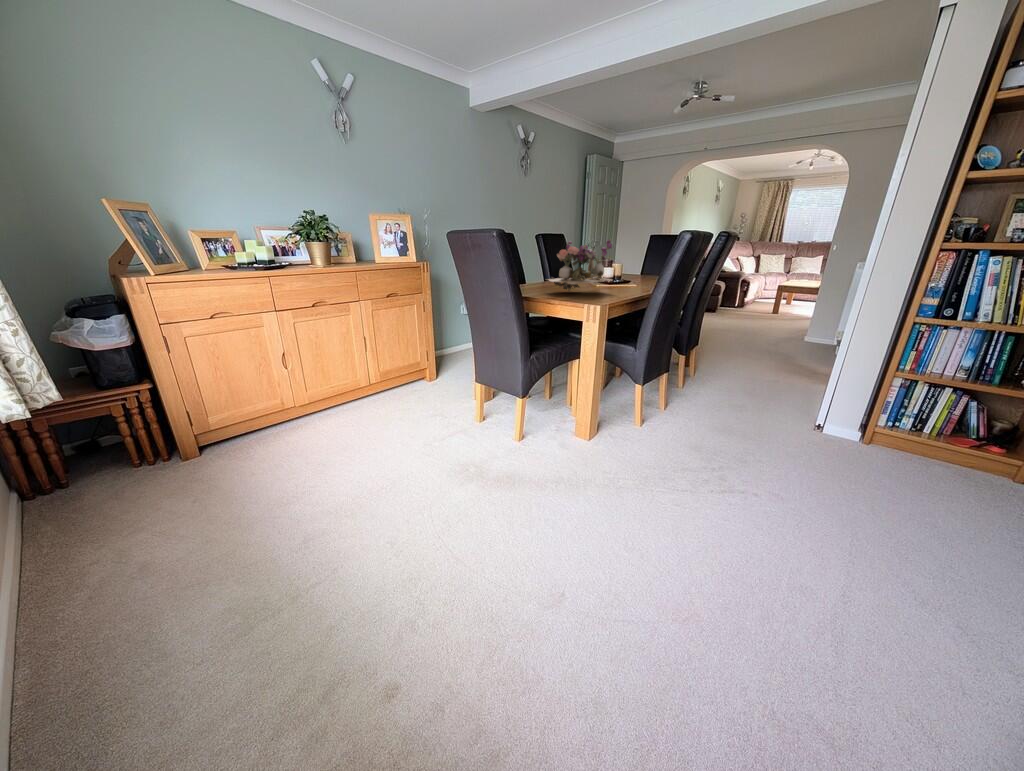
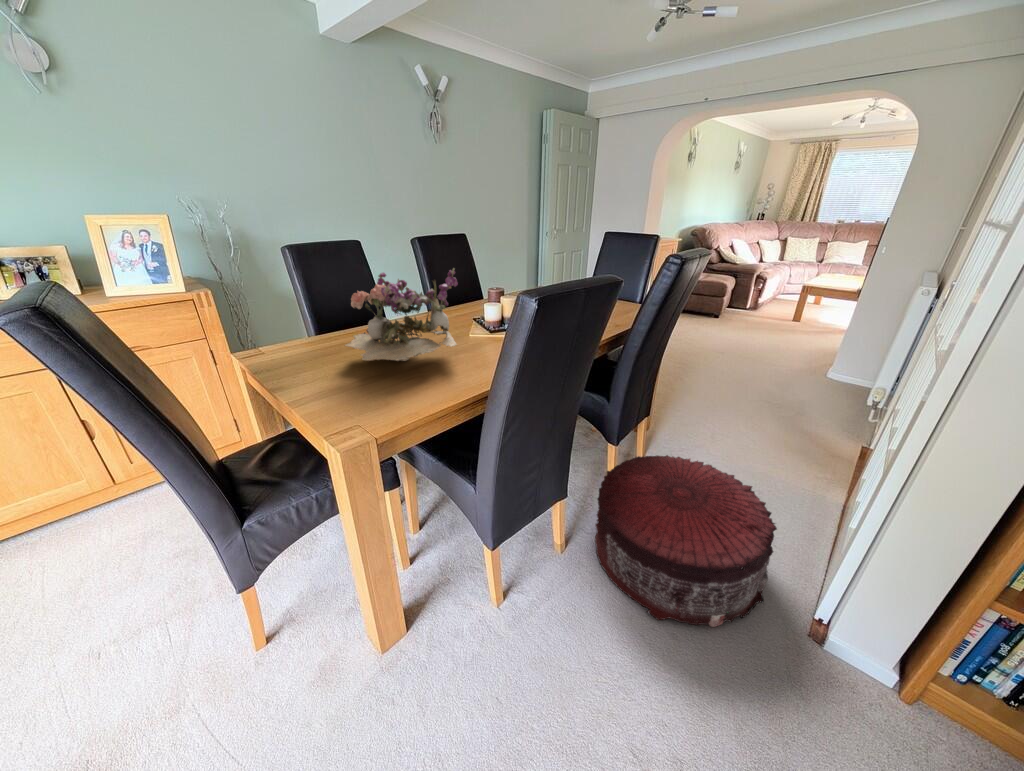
pouf: none [684,356,793,428] -> present [595,455,777,627]

